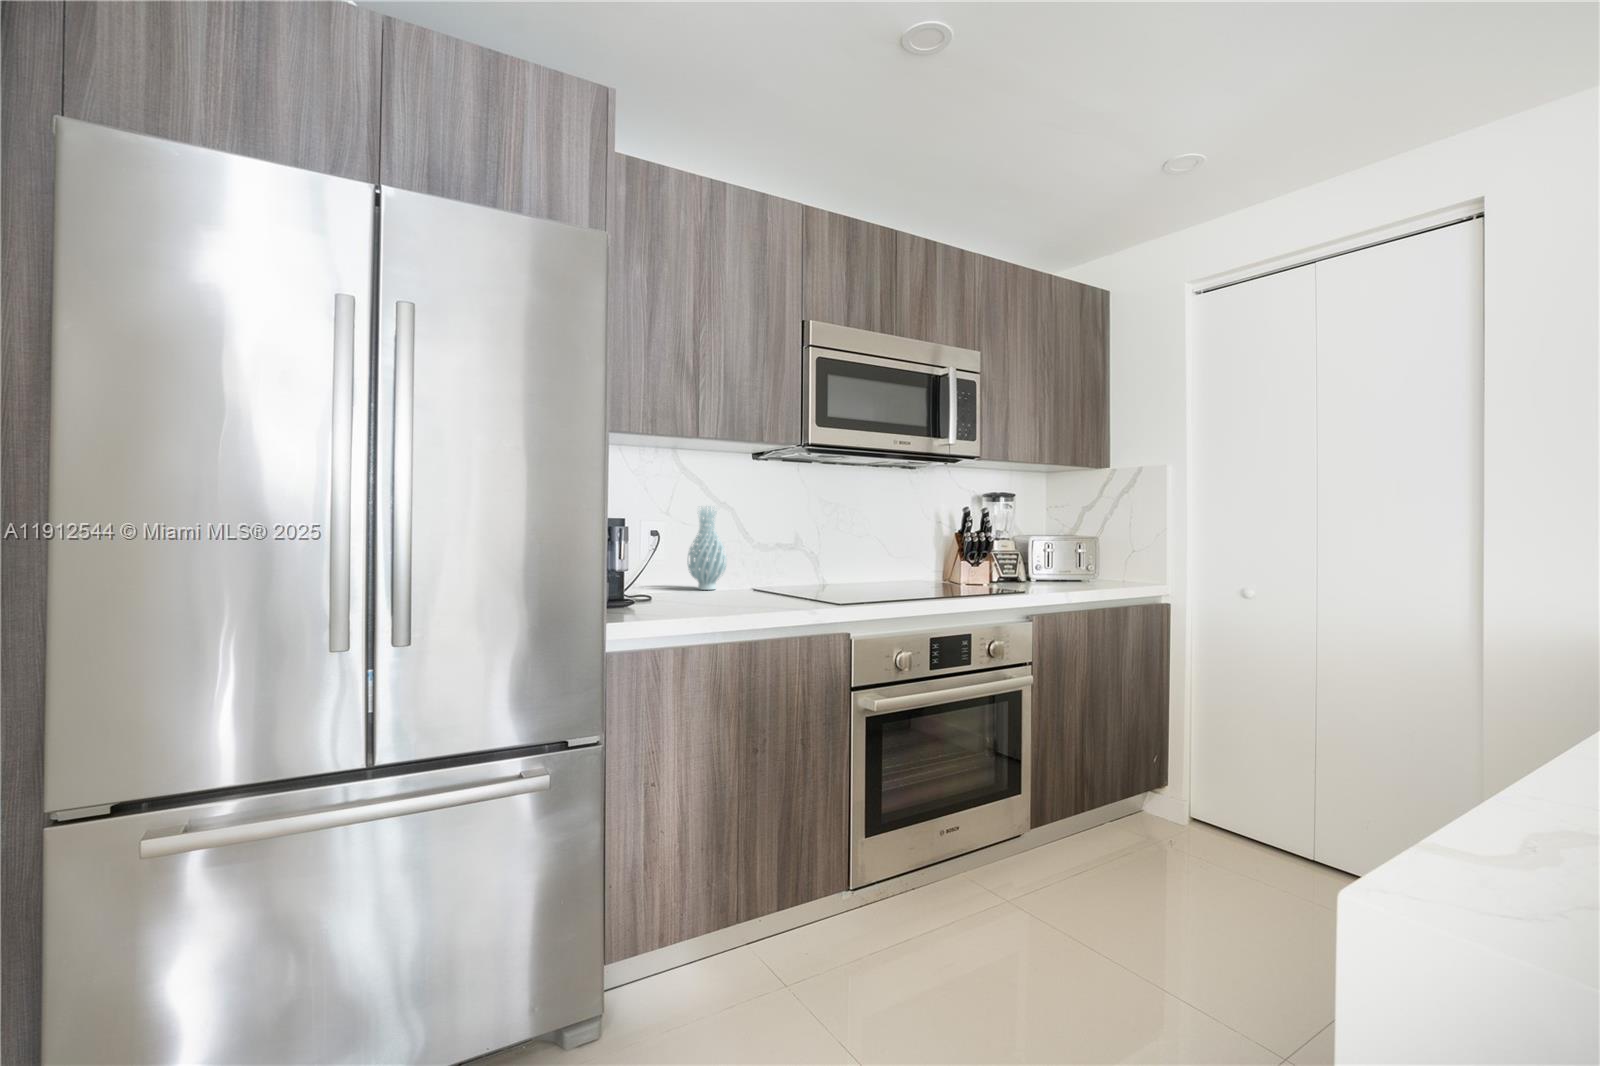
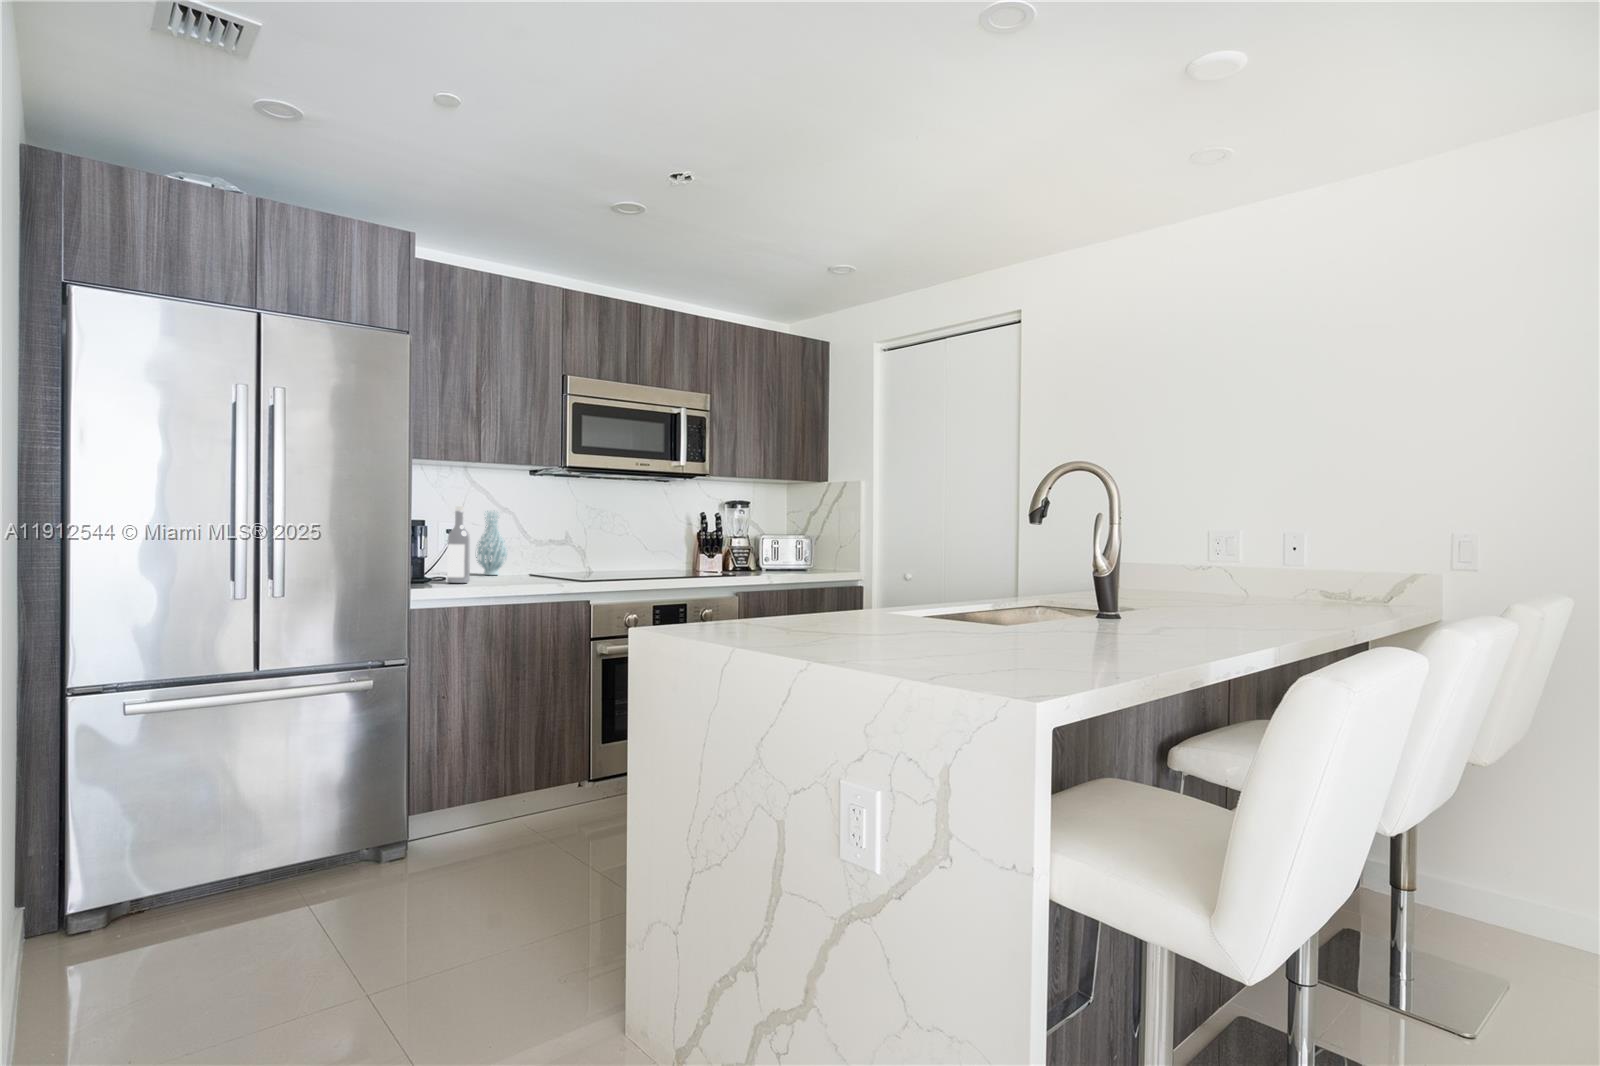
wine bottle: none [655,498,684,606] -> present [447,506,470,583]

